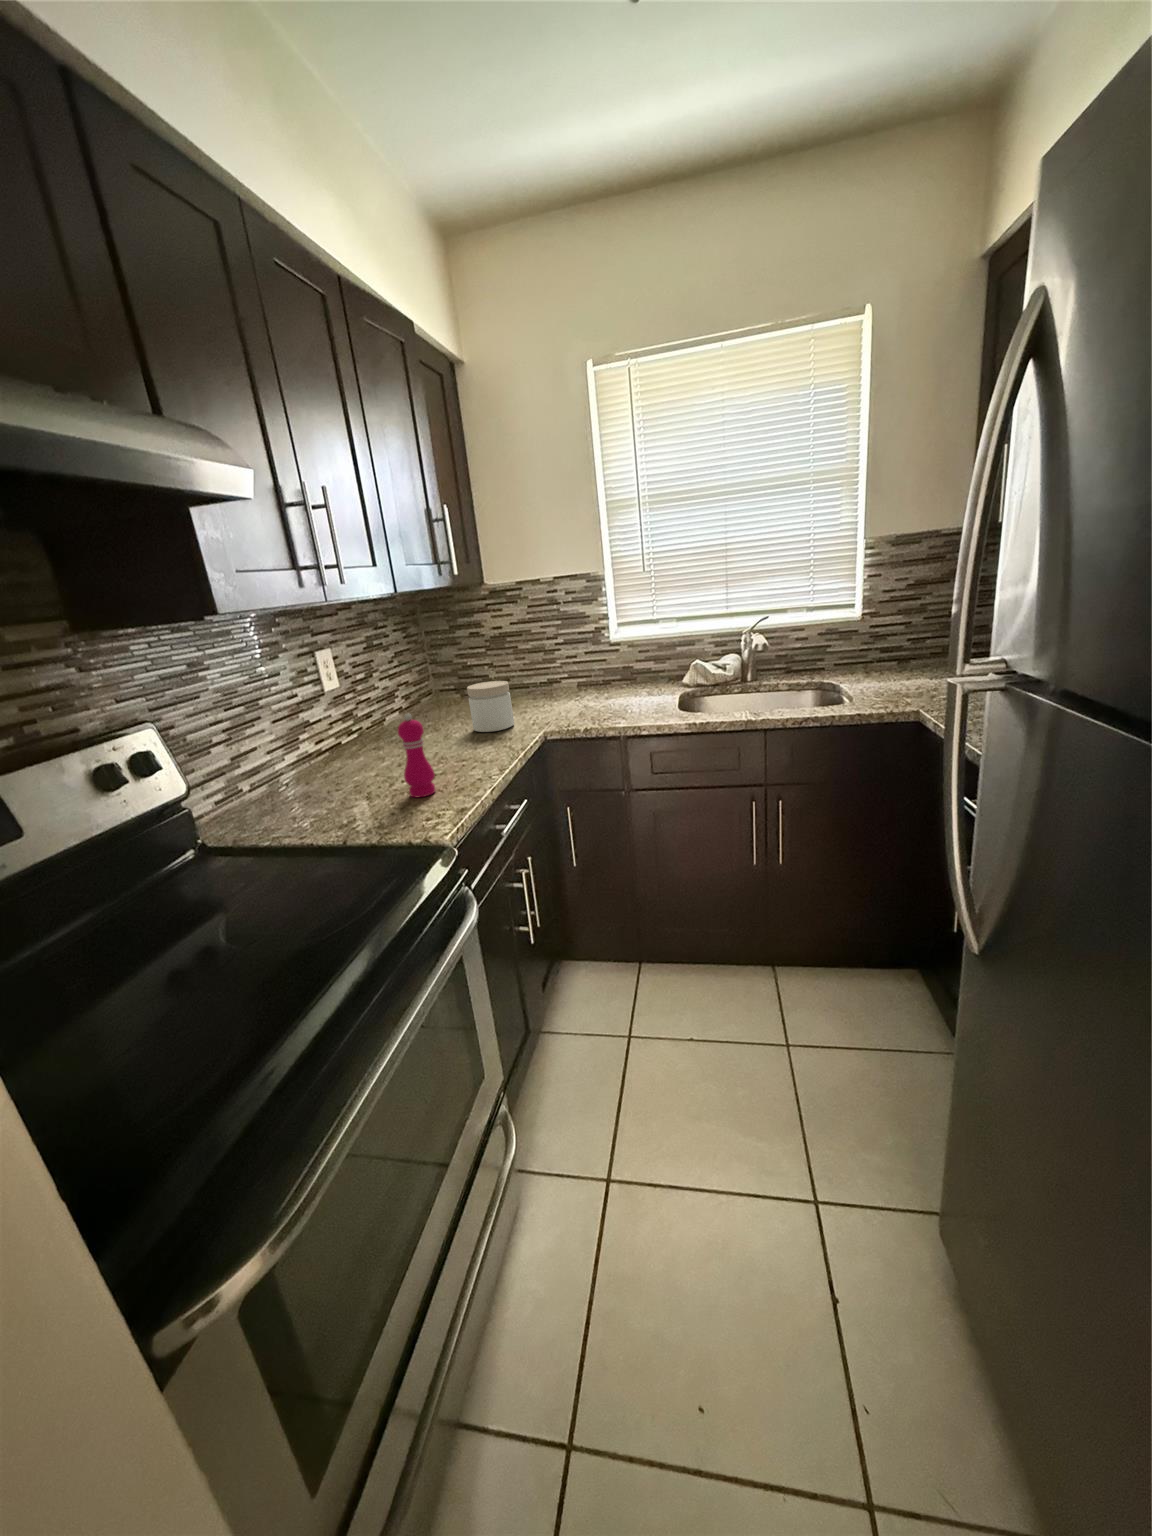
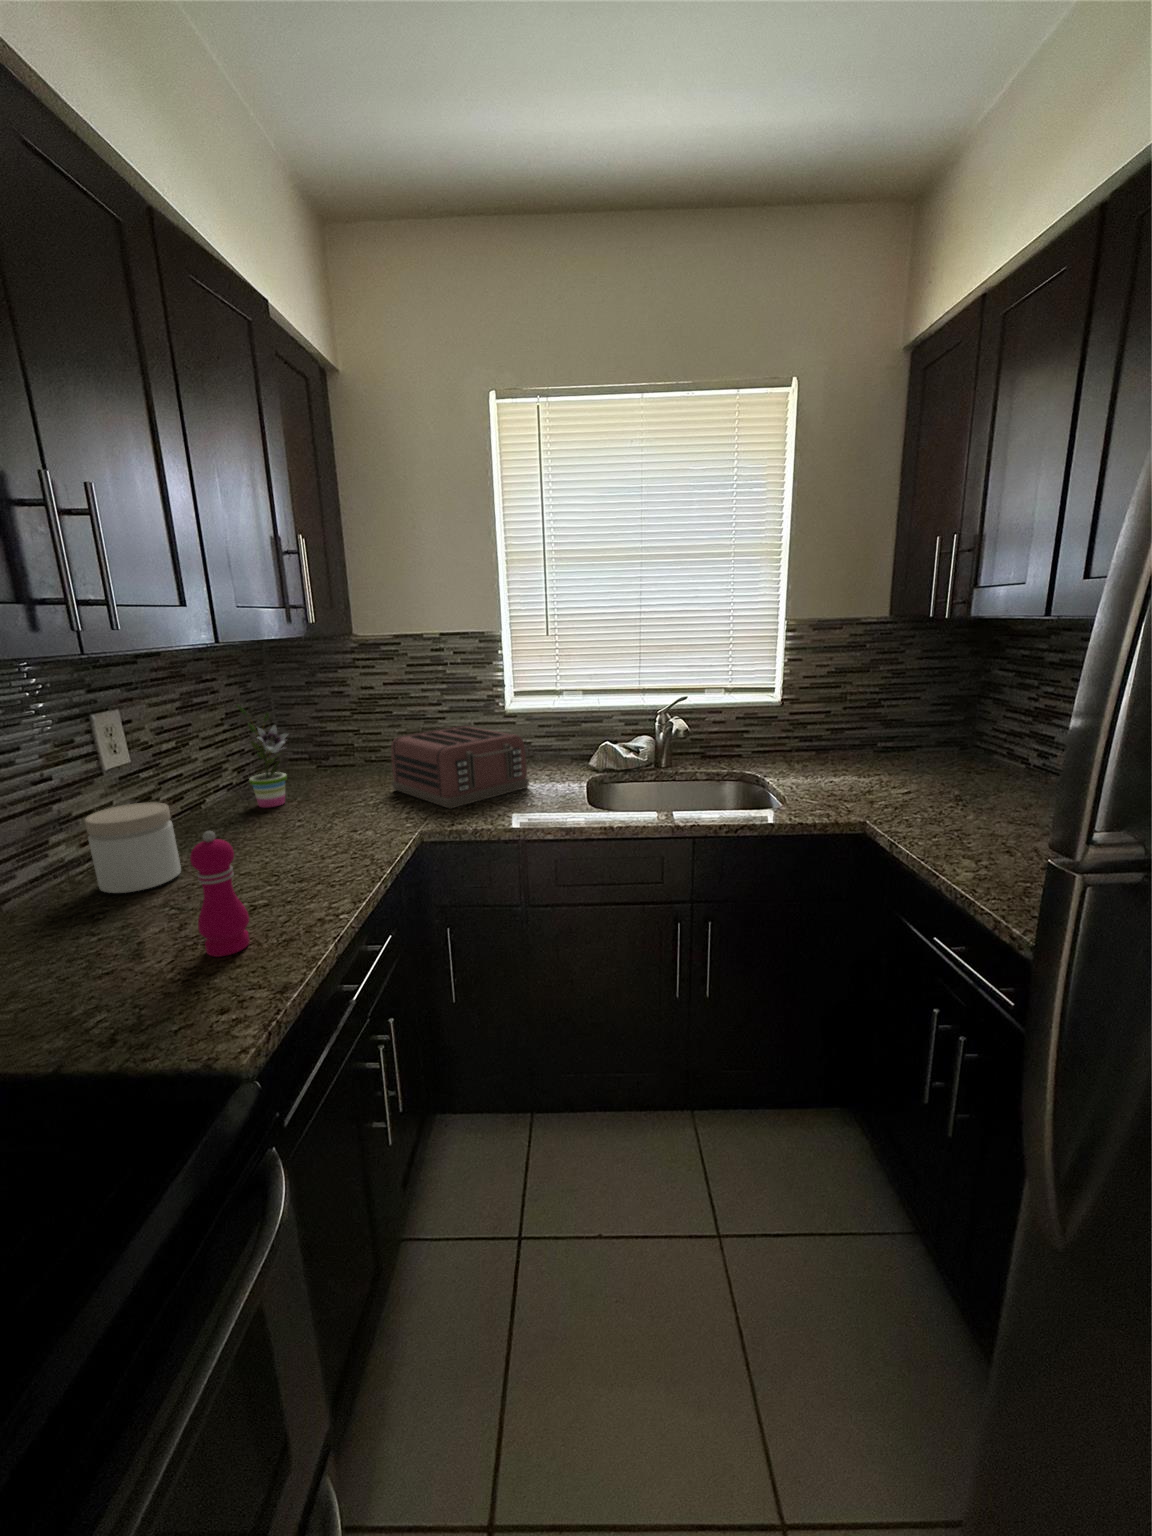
potted plant: none [404,643,443,722] -> present [237,705,288,807]
toaster: none [519,653,630,717] -> present [391,726,529,809]
jar: present [467,681,514,732] -> present [85,802,181,893]

